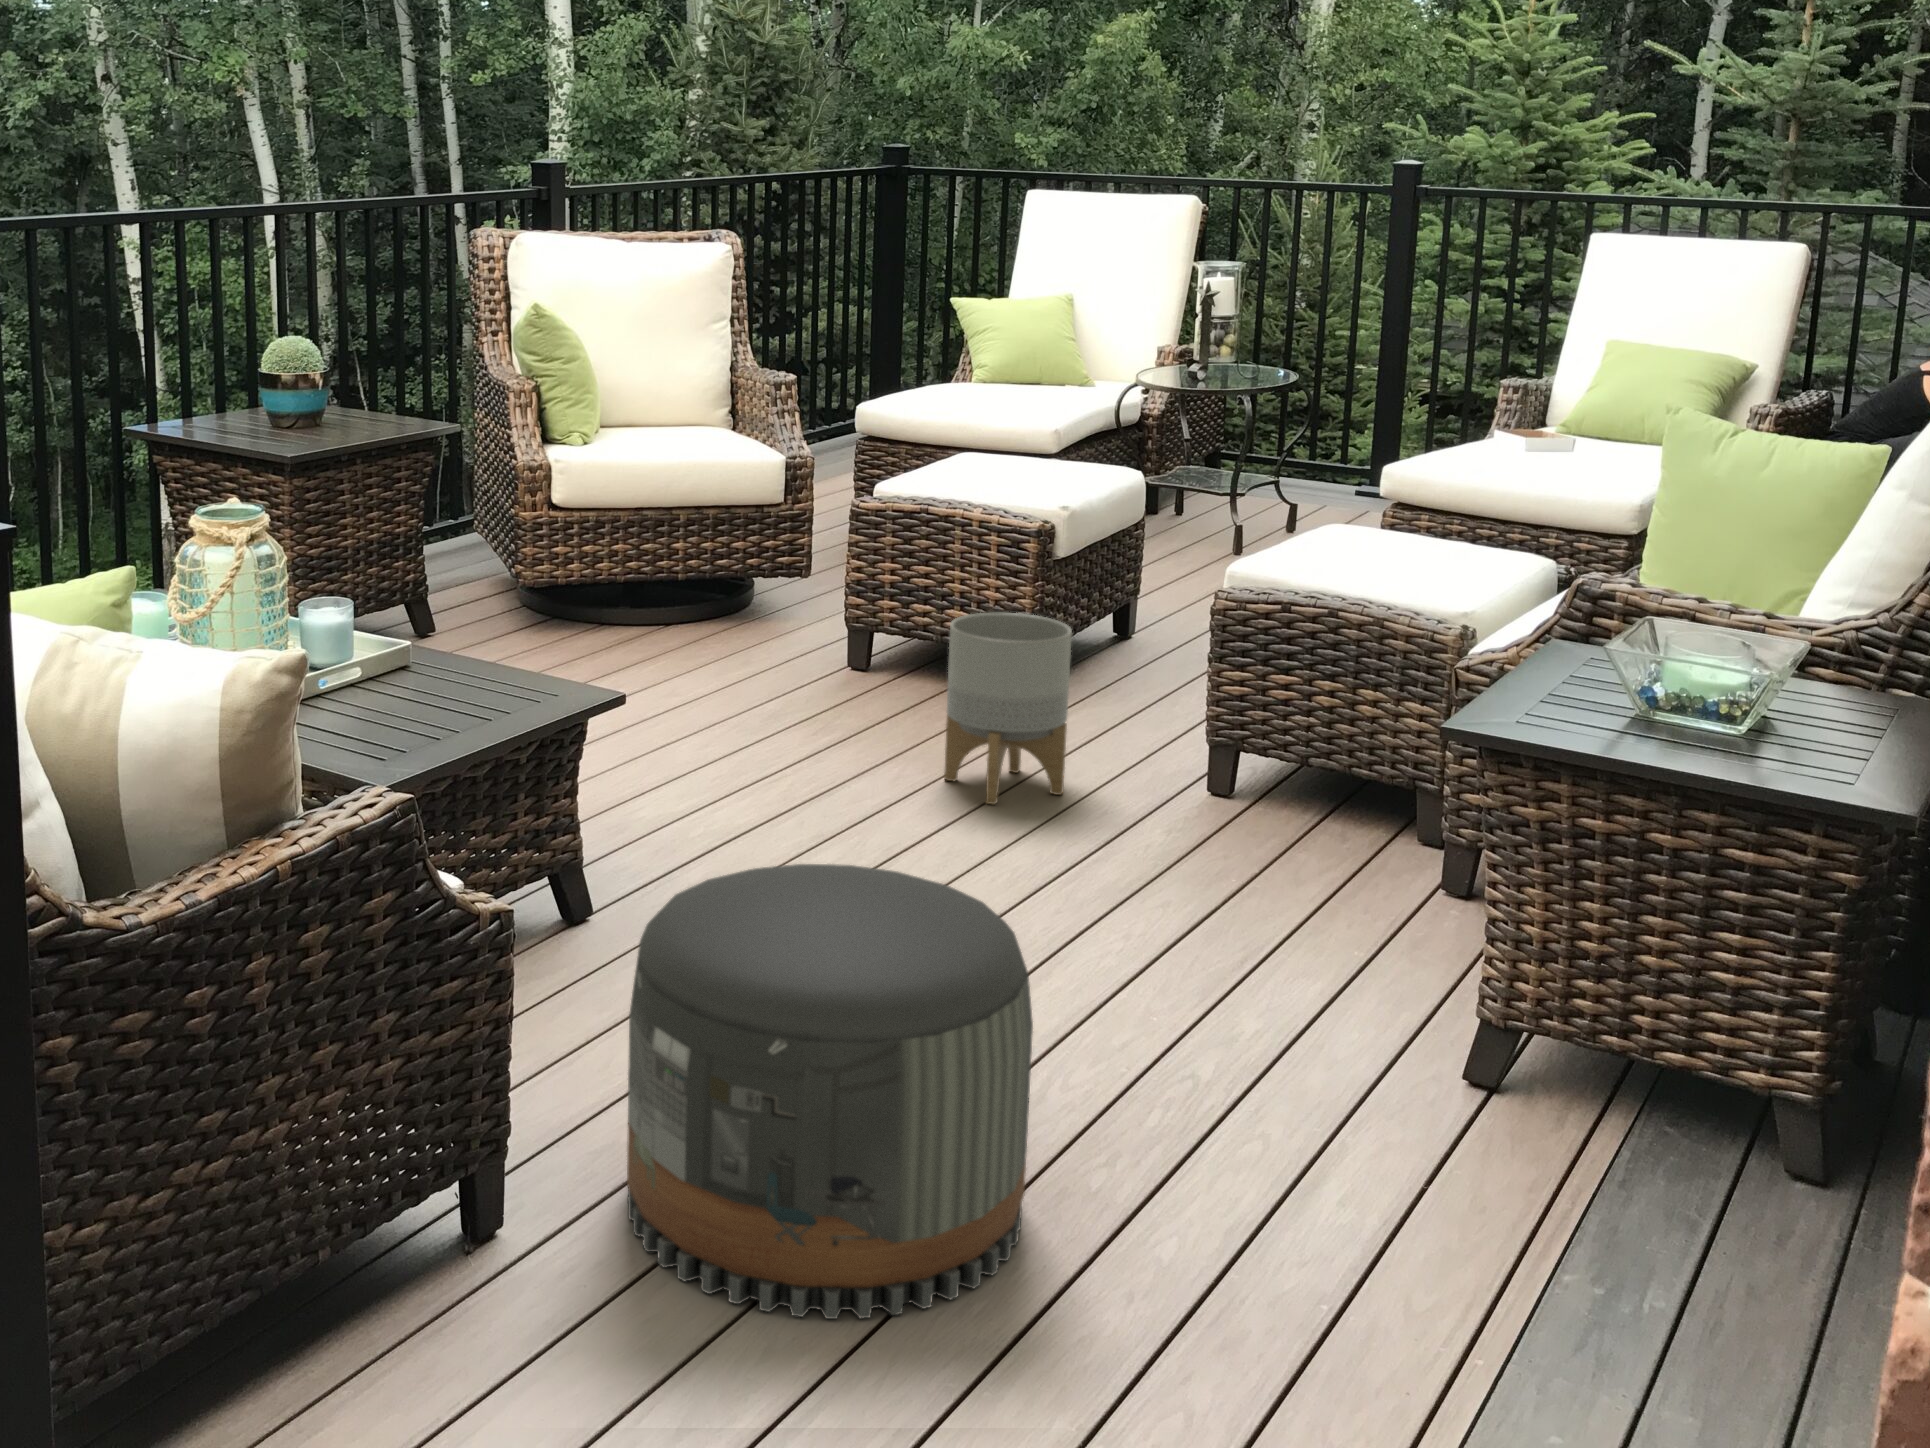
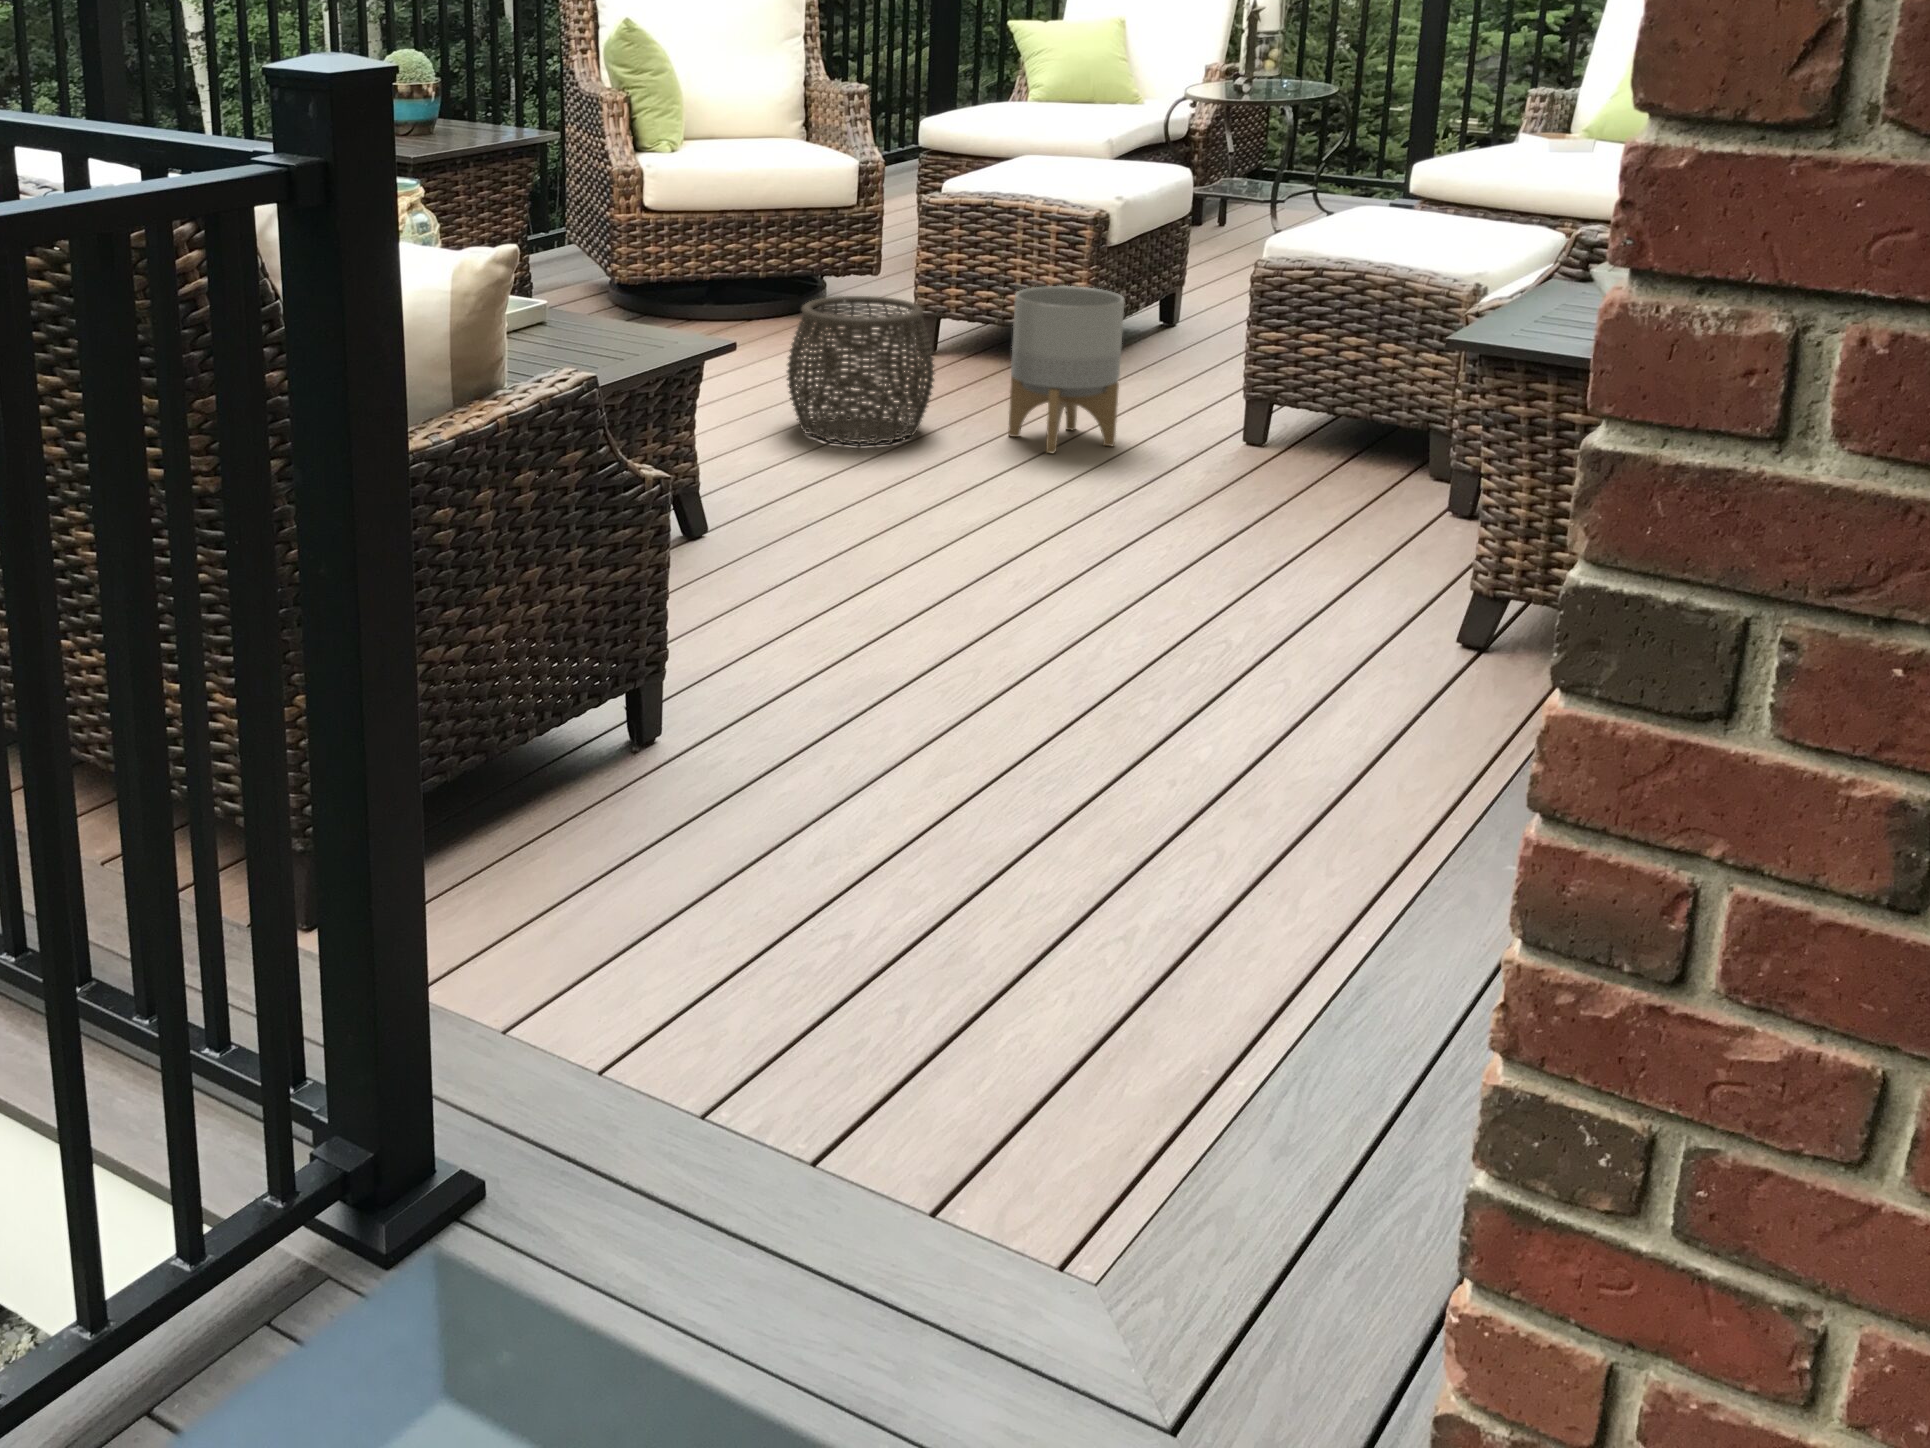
woven basket: none [695,619,862,791] -> present [787,296,934,443]
pouf: present [627,864,1033,1319] -> none [762,450,1092,788]

